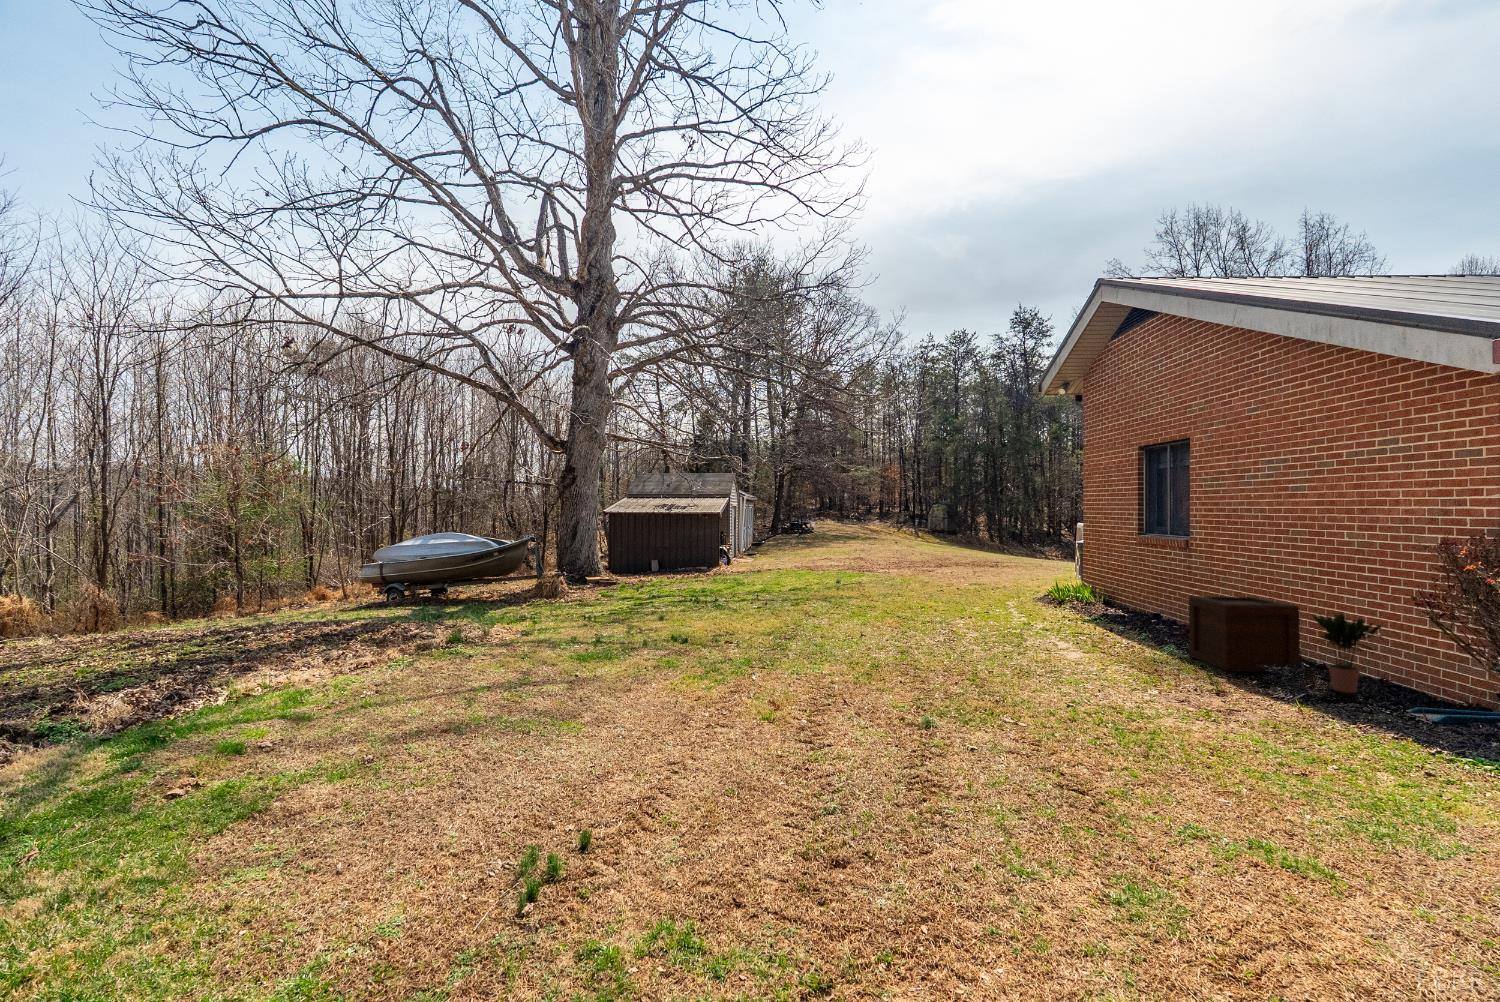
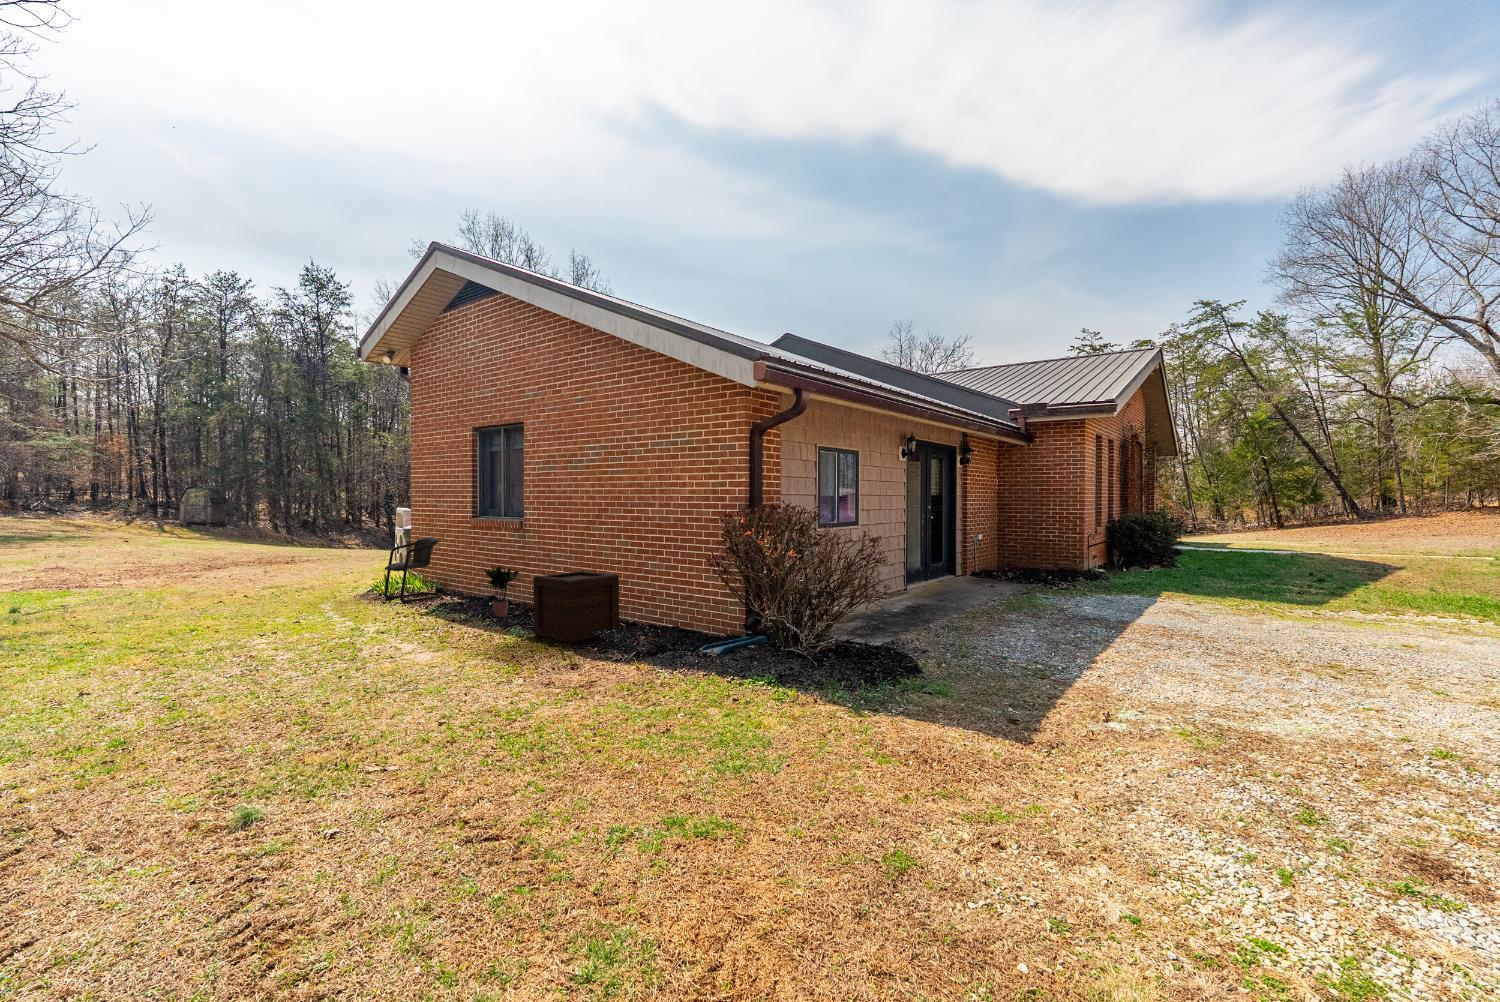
chair: none [1056,550,1108,609] -> present [384,537,441,604]
potted plant: present [1313,614,1383,693] -> present [484,566,520,617]

